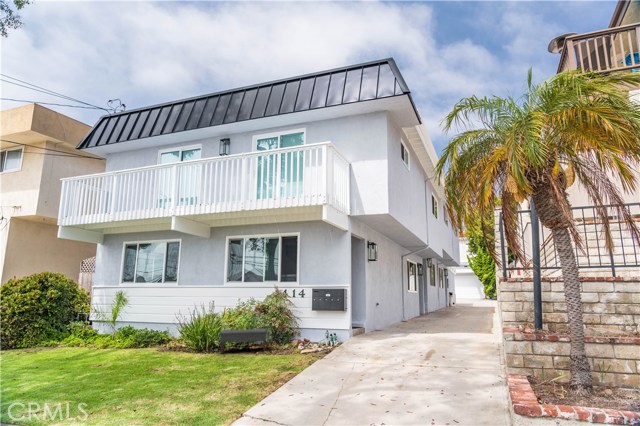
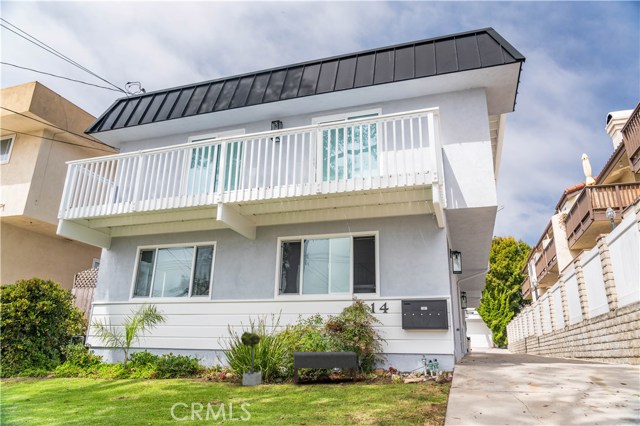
potted tree: none [184,316,199,355] -> present [241,331,261,386]

